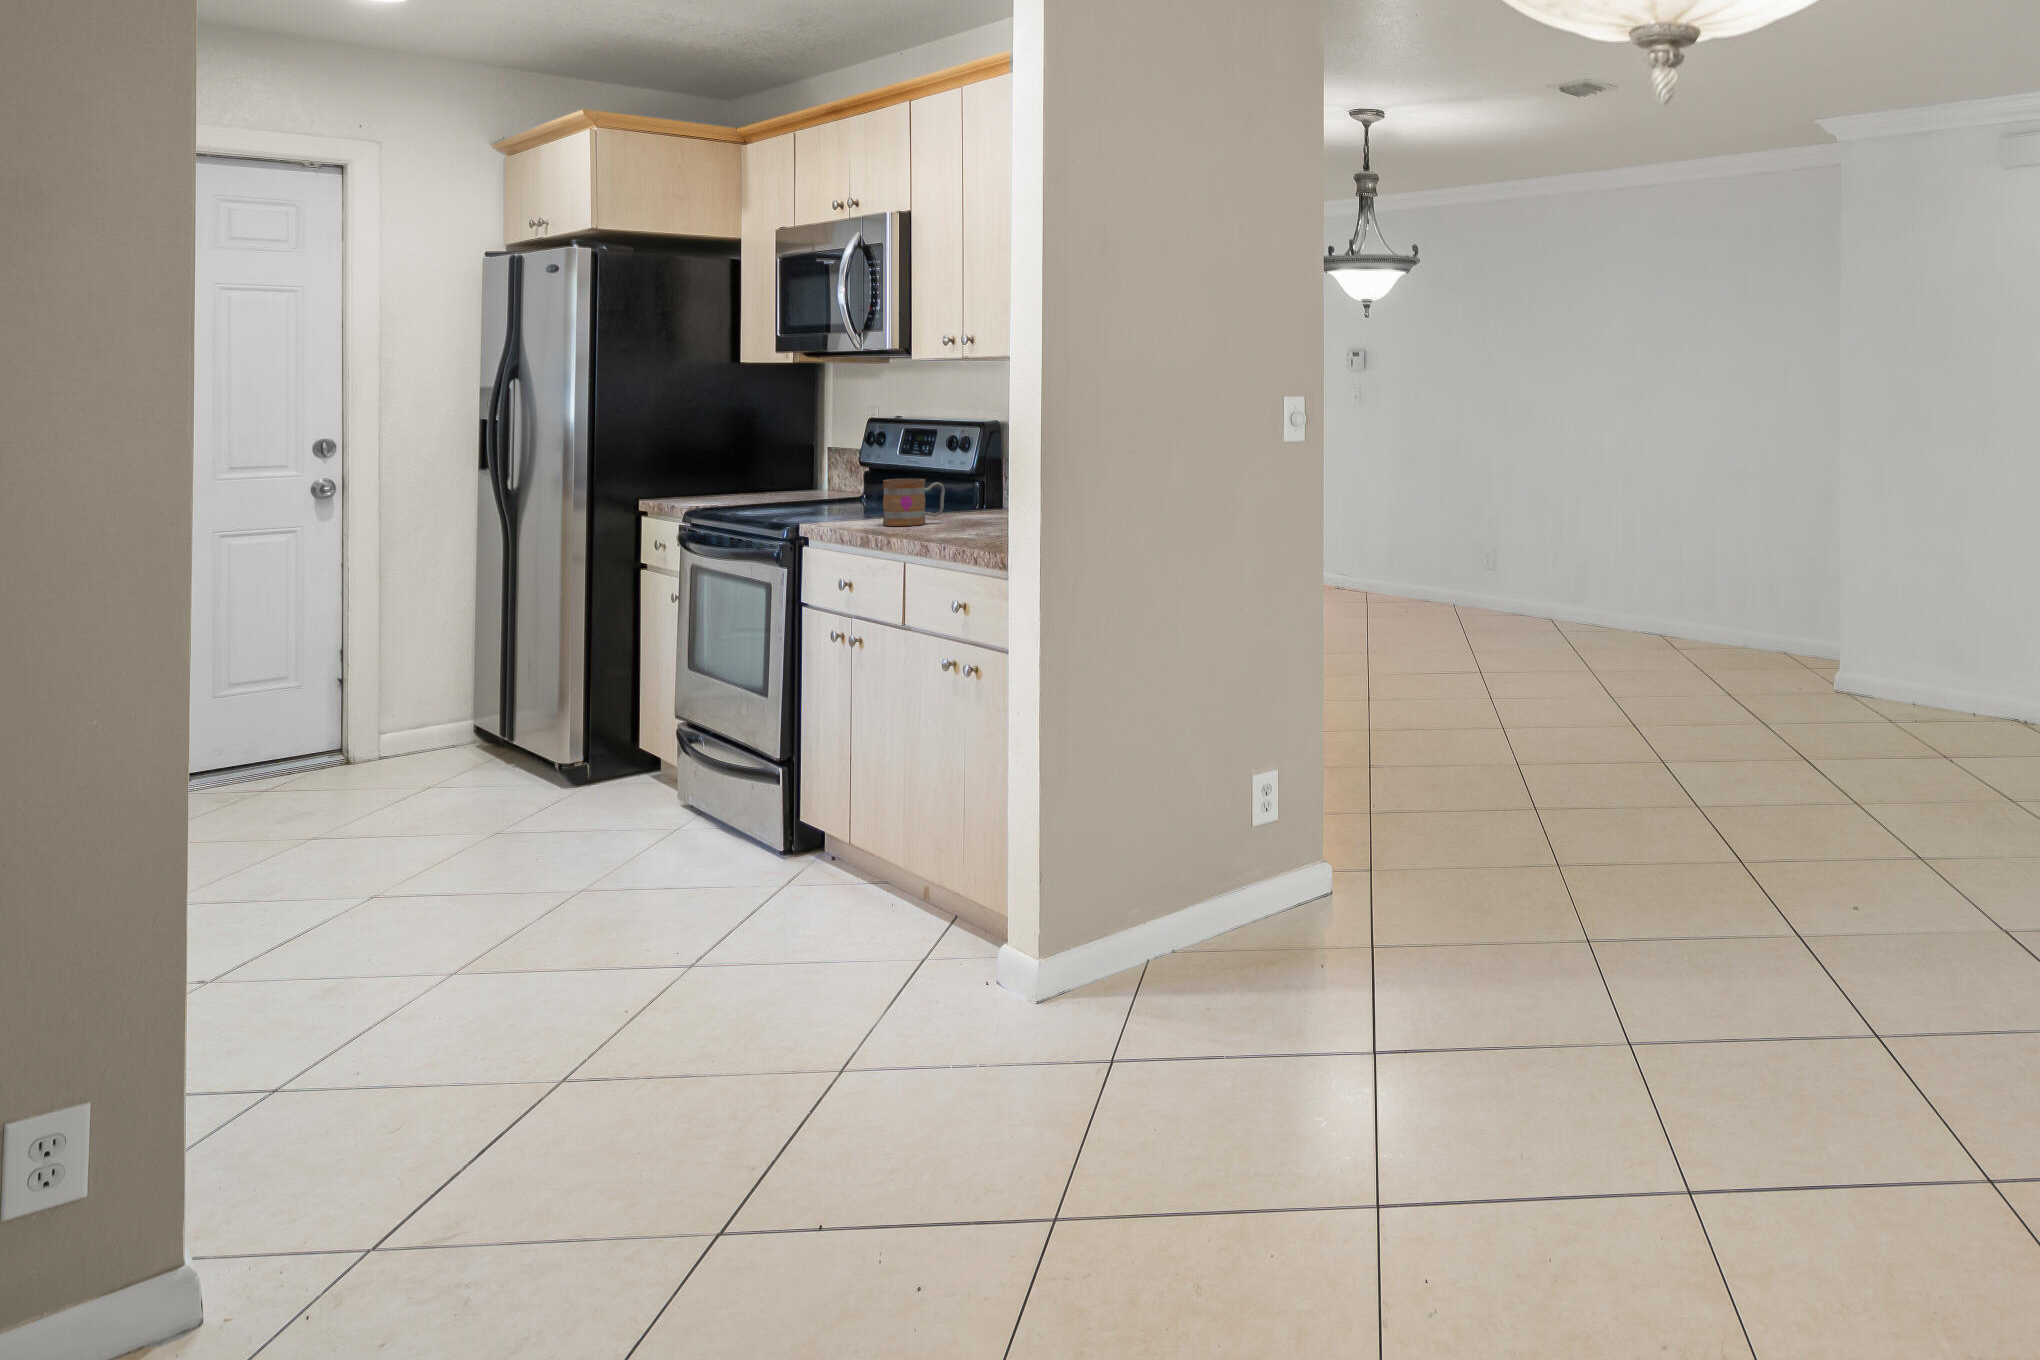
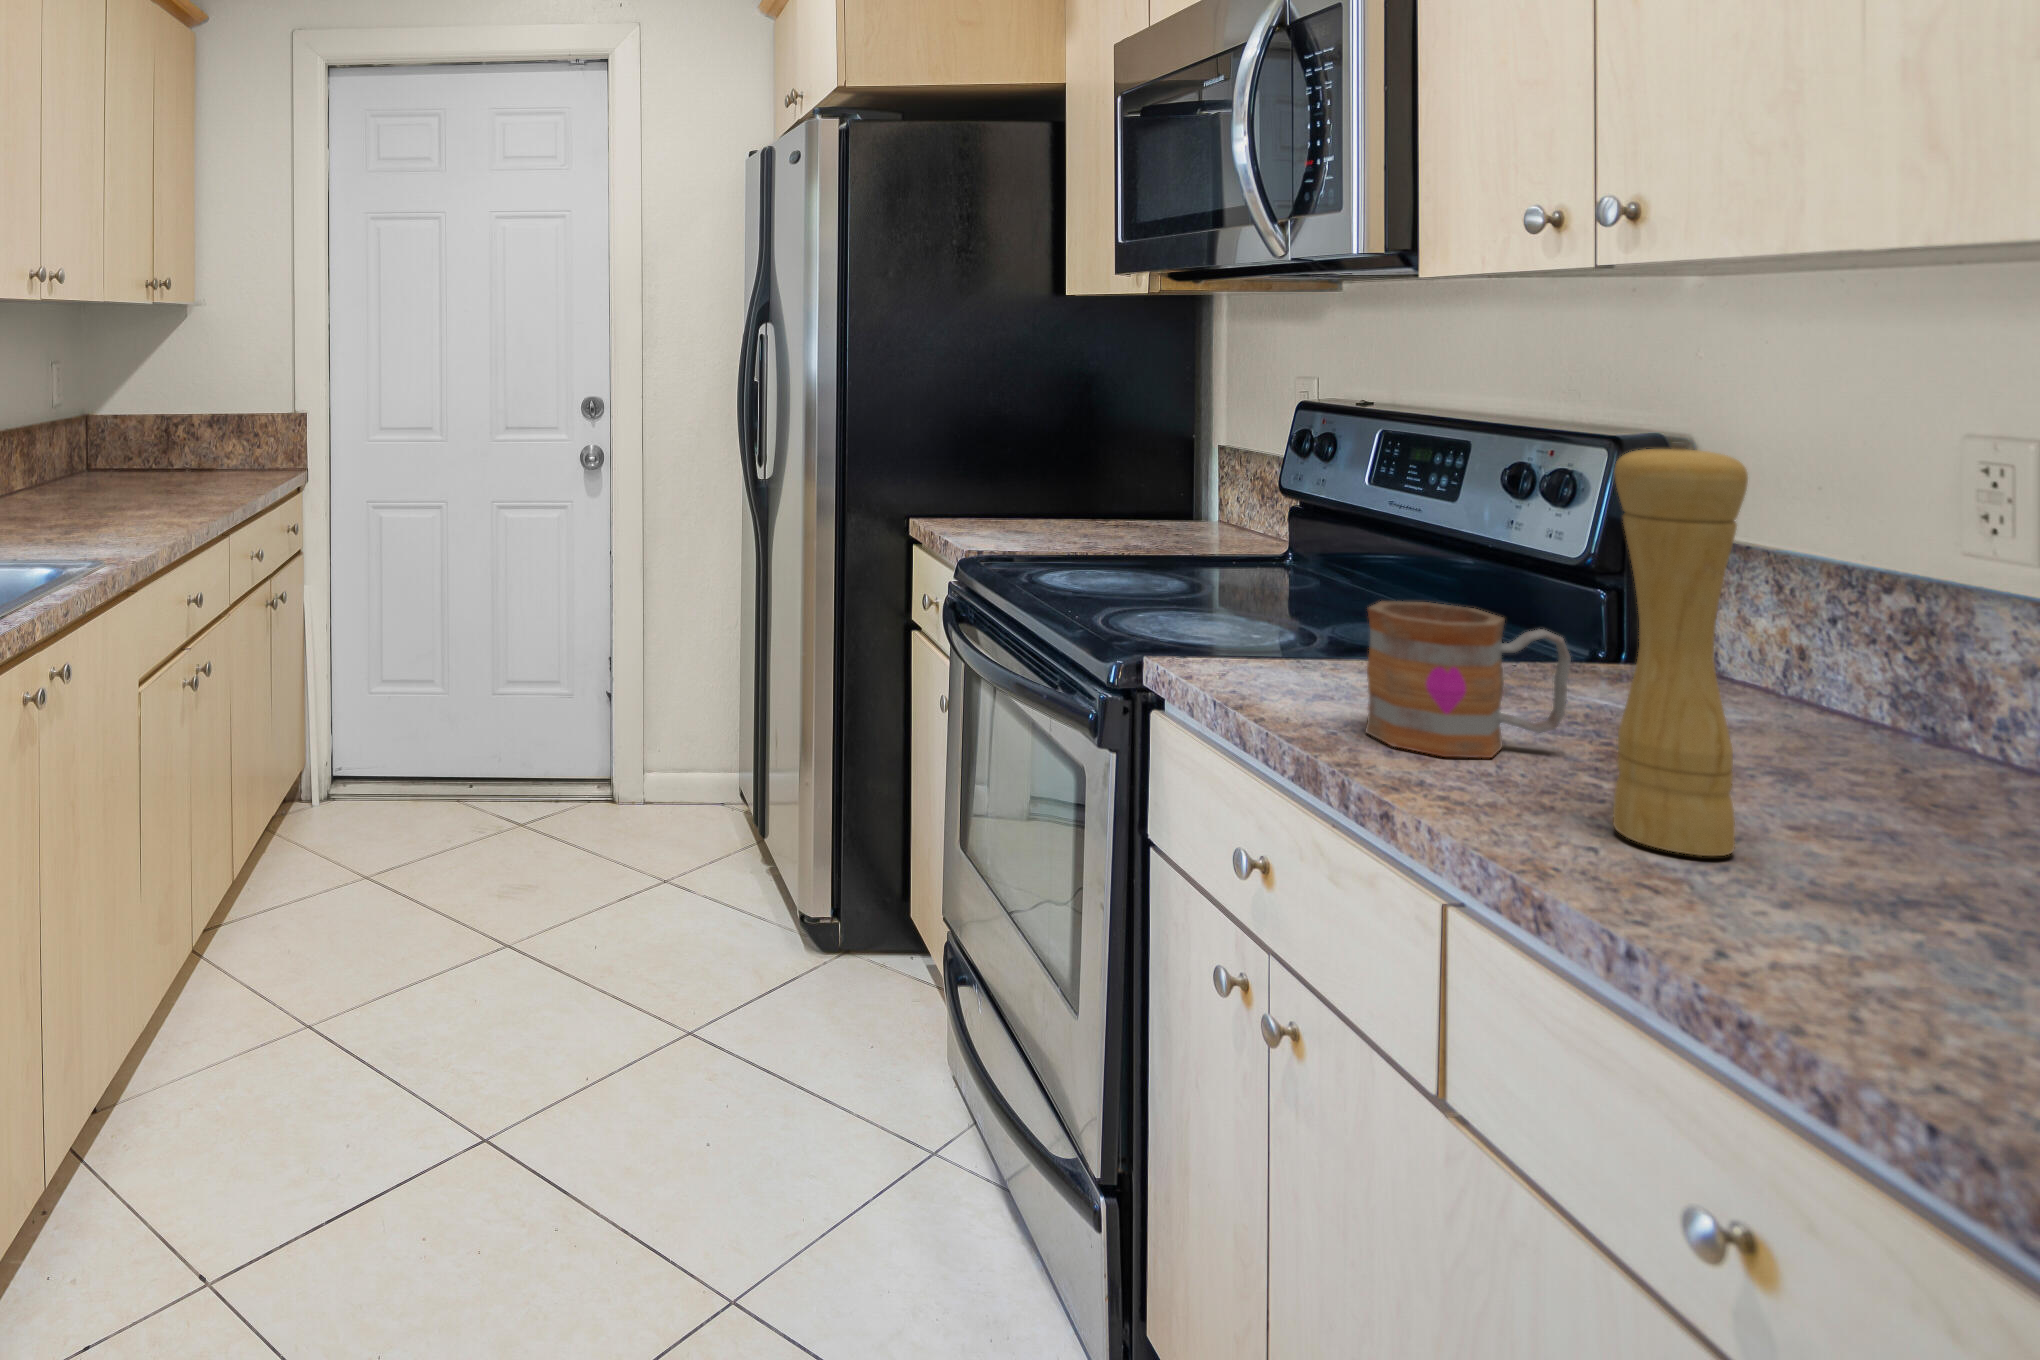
pepper mill: none [944,415,975,530] -> present [1613,443,1748,856]

